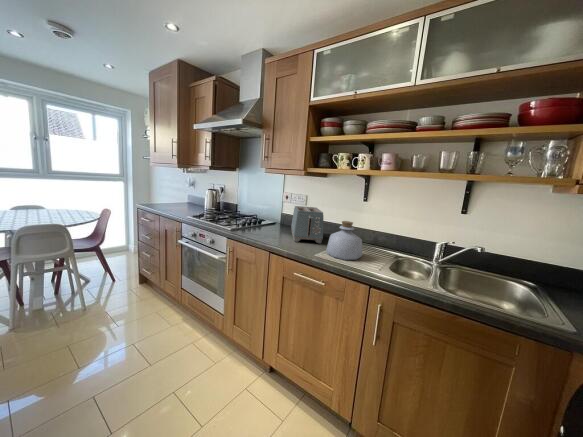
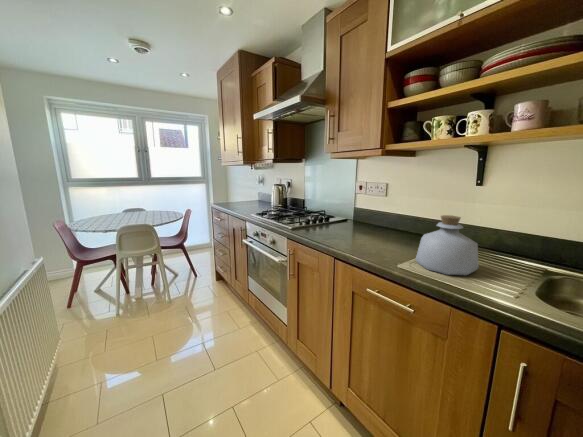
toaster: present [291,206,324,243] -> none [366,197,411,247]

